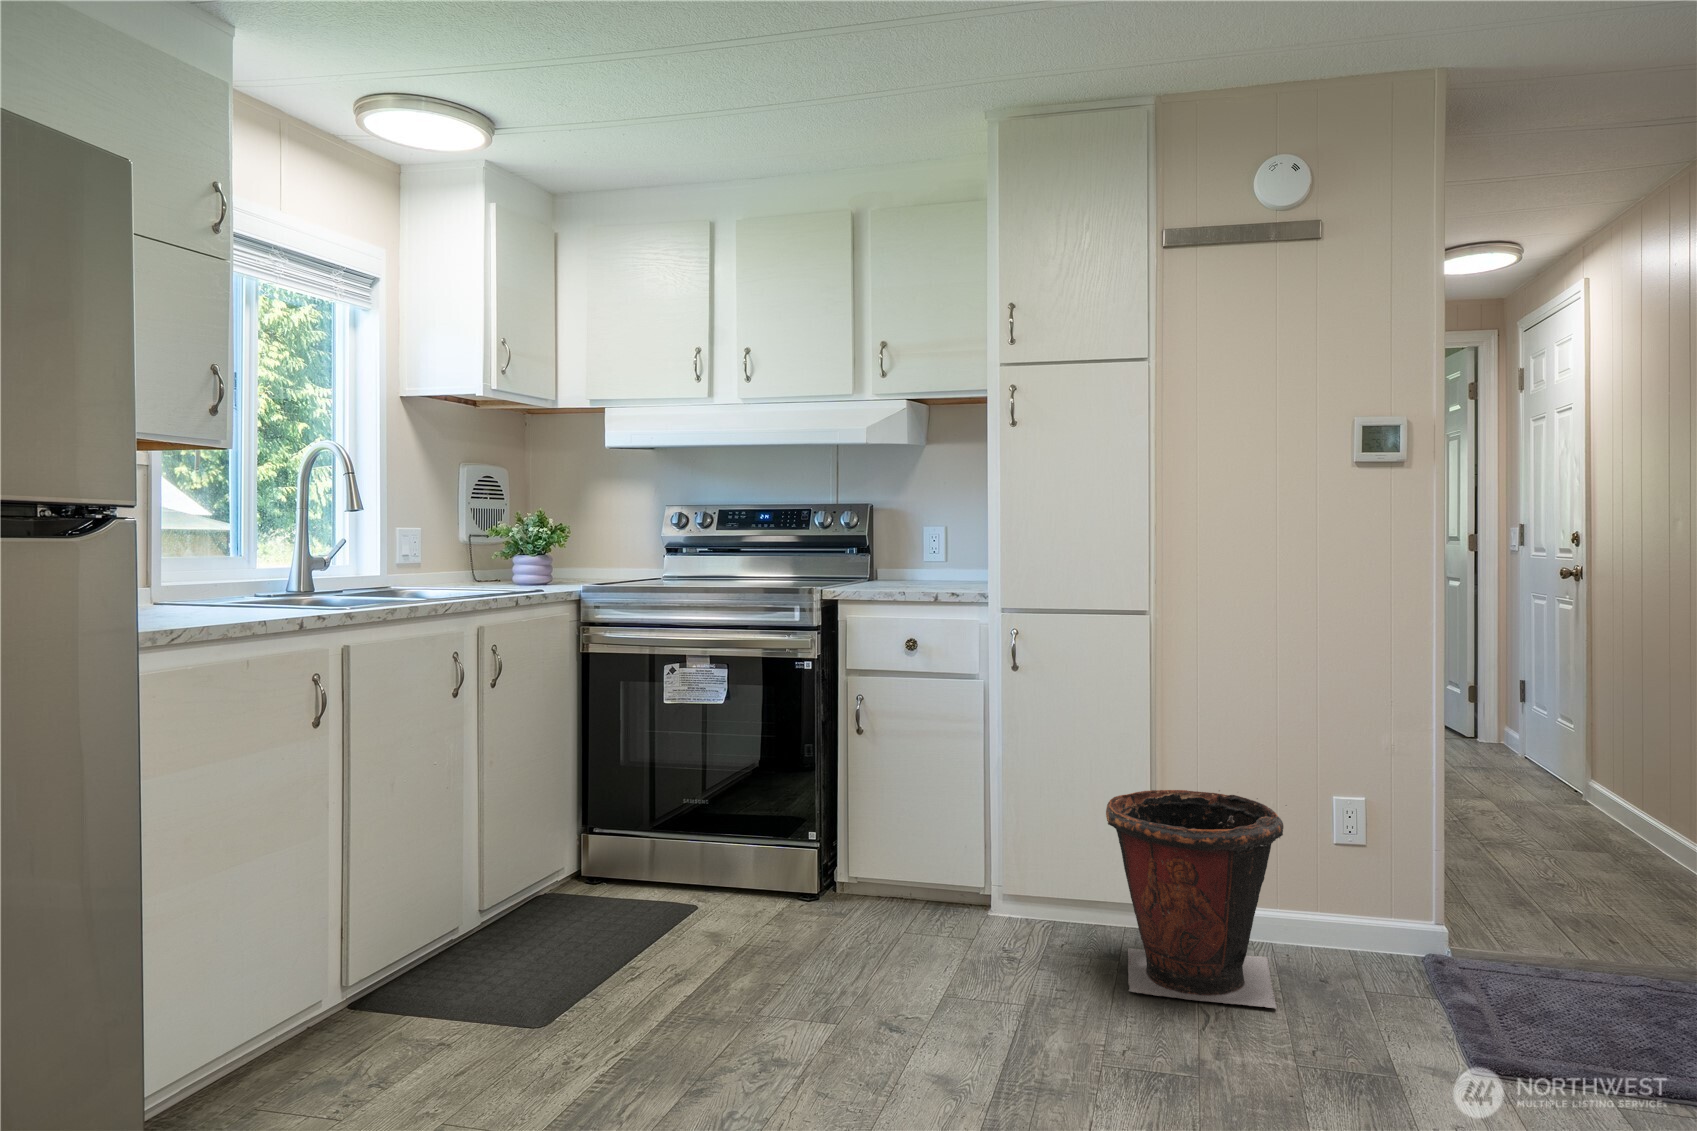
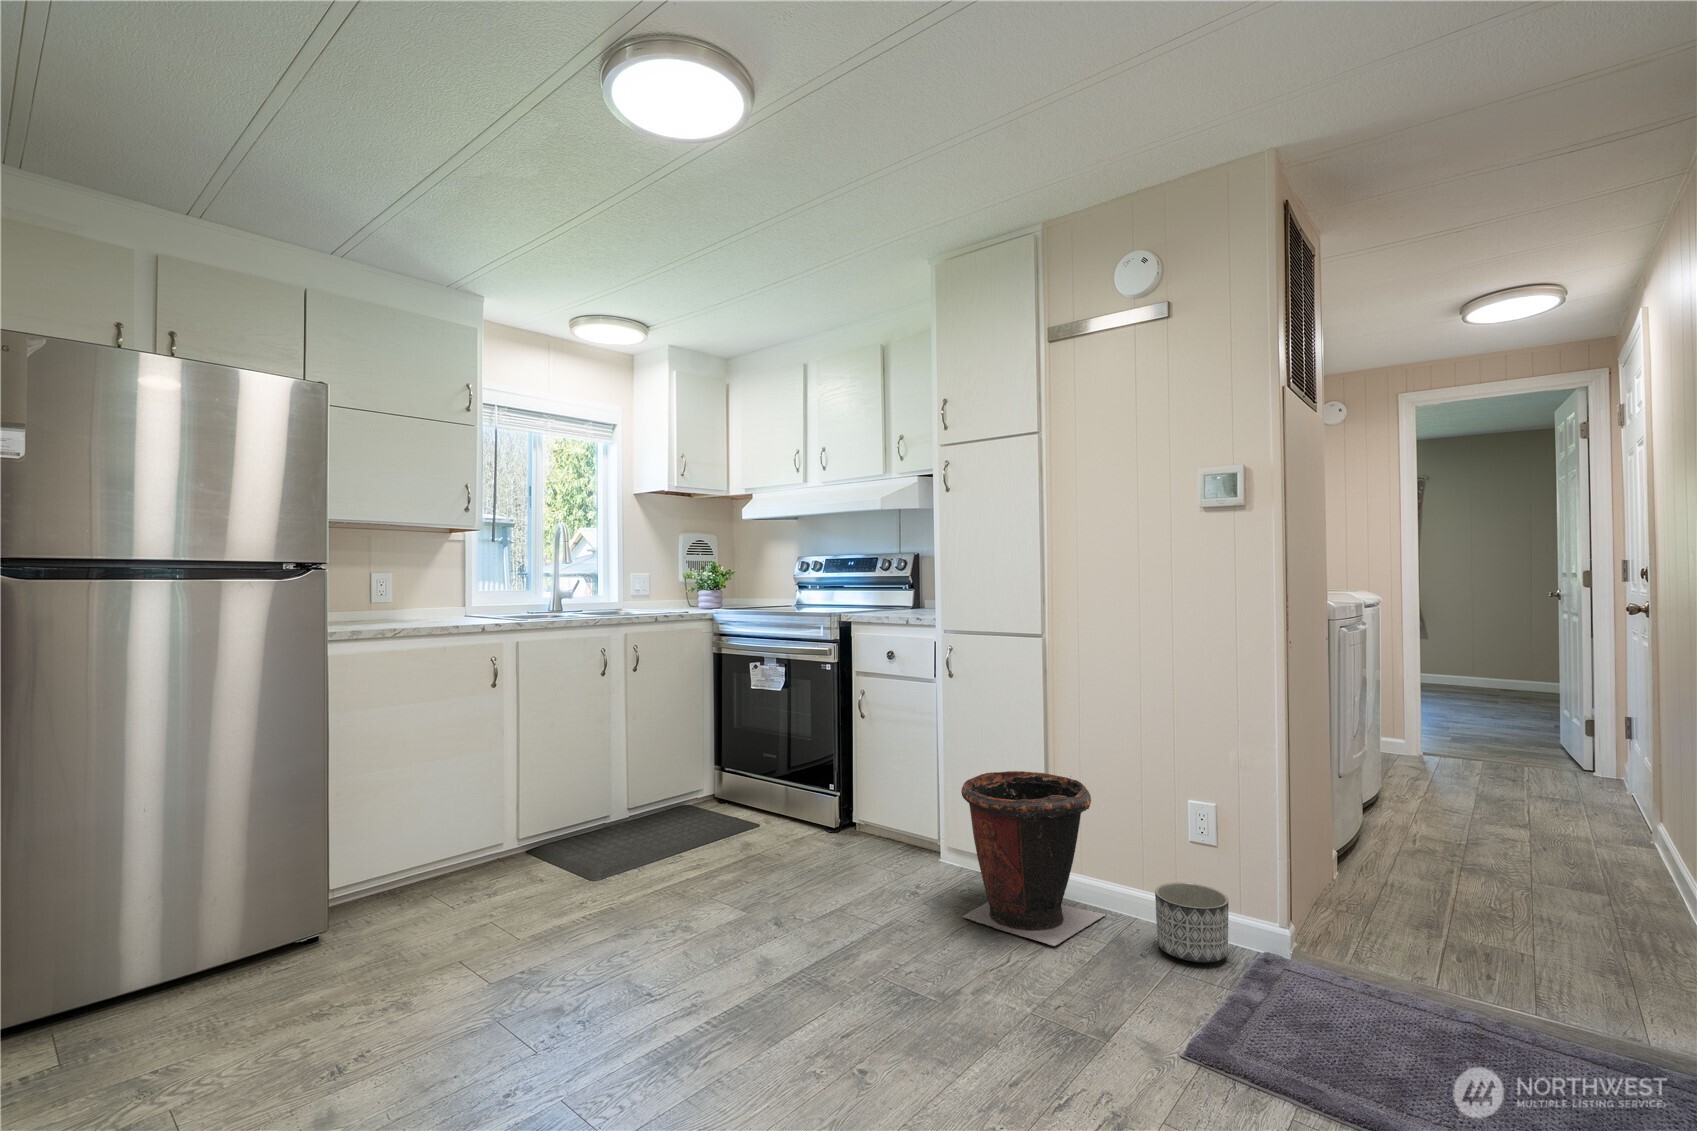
planter: none [1359,904,1450,996] -> present [1155,882,1229,962]

